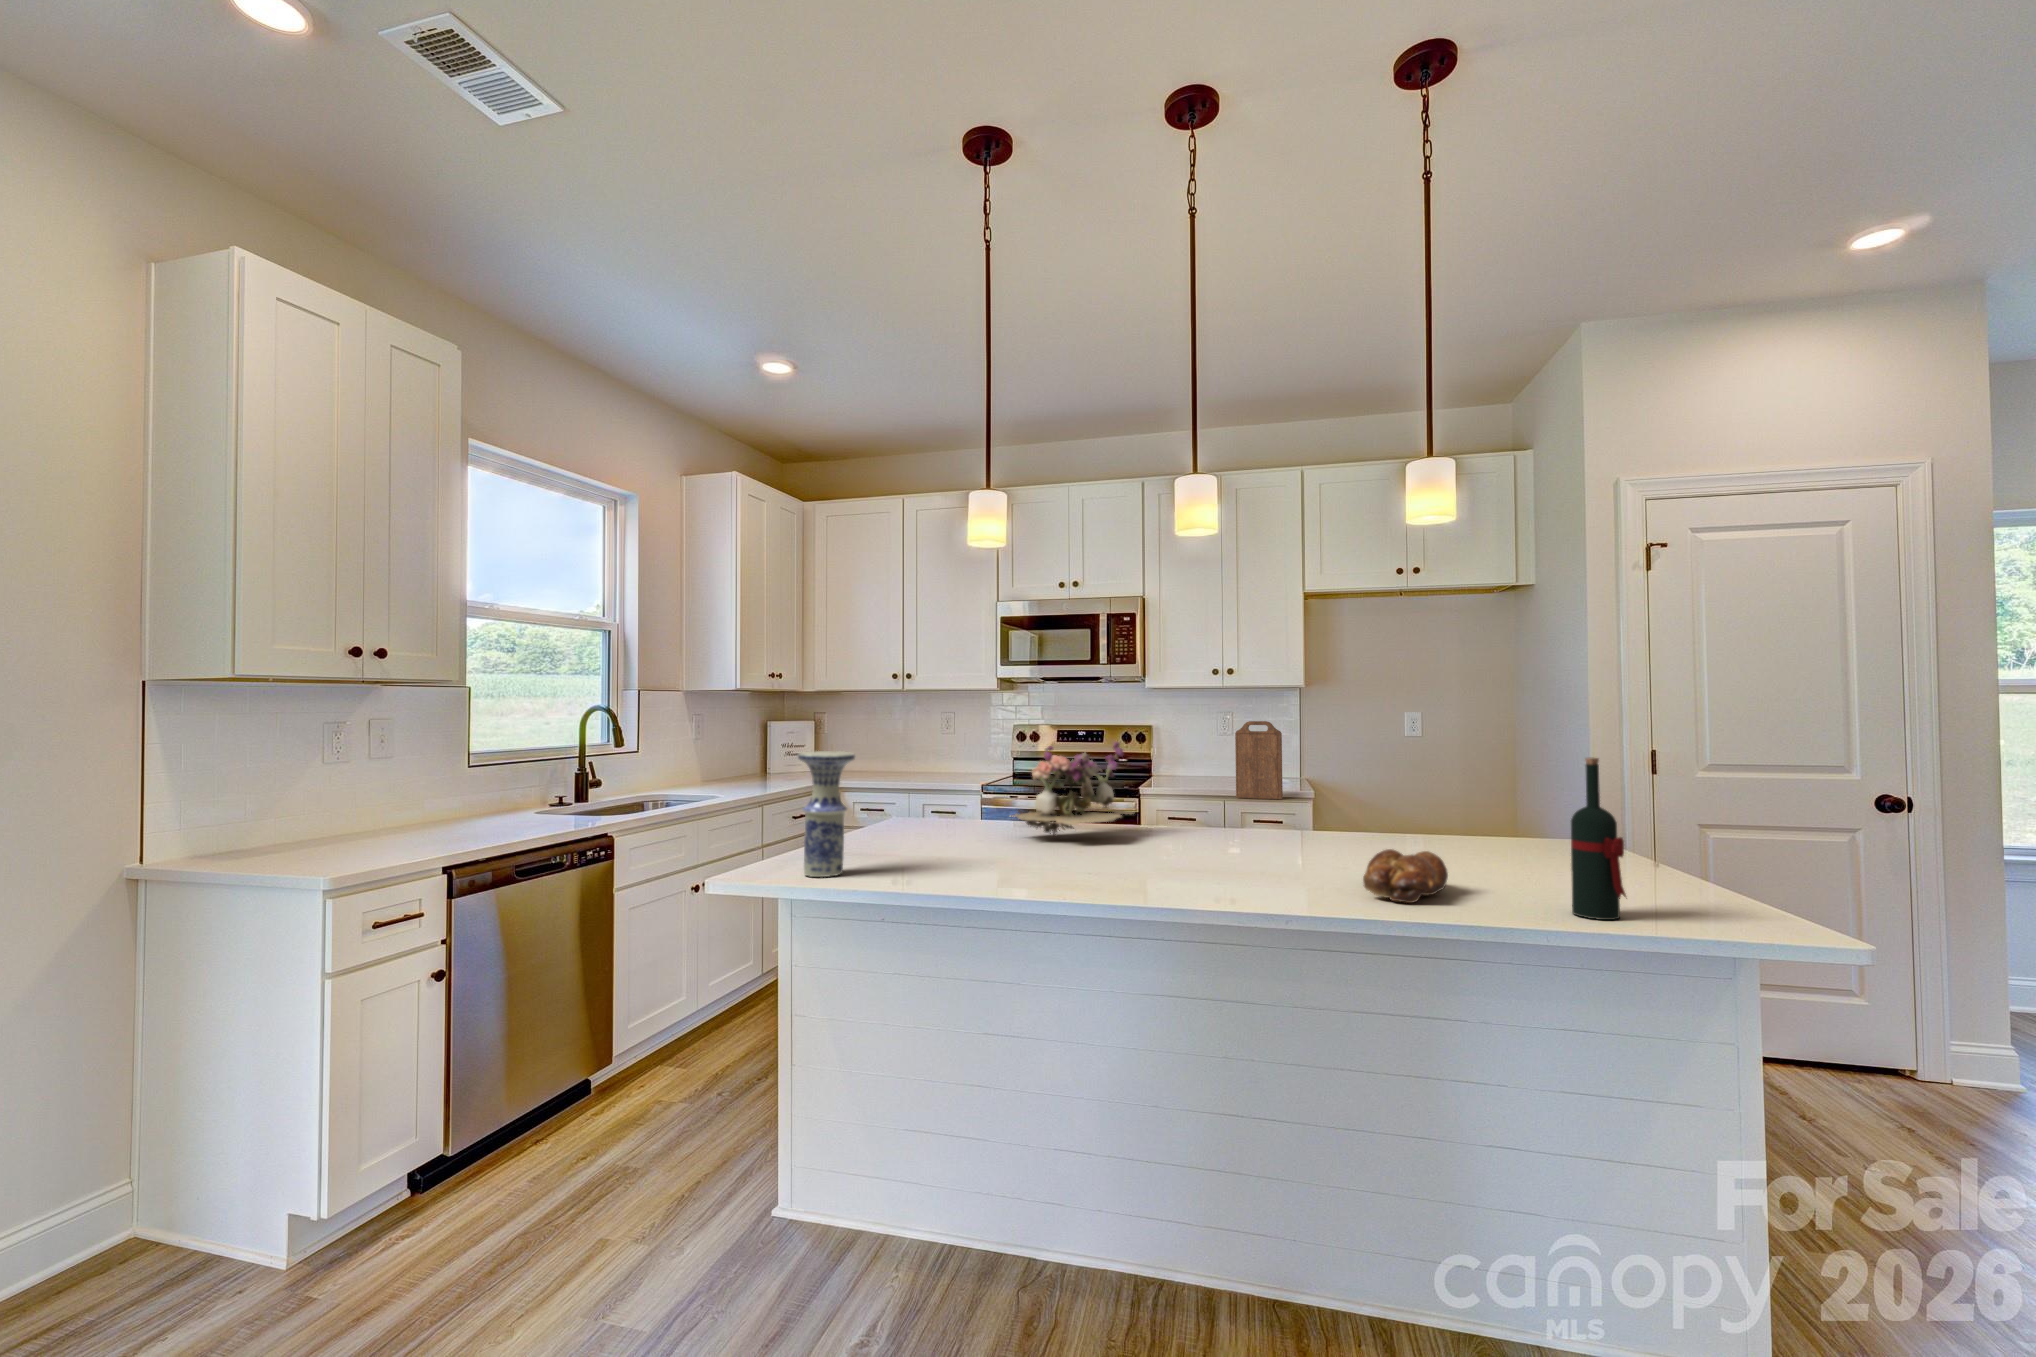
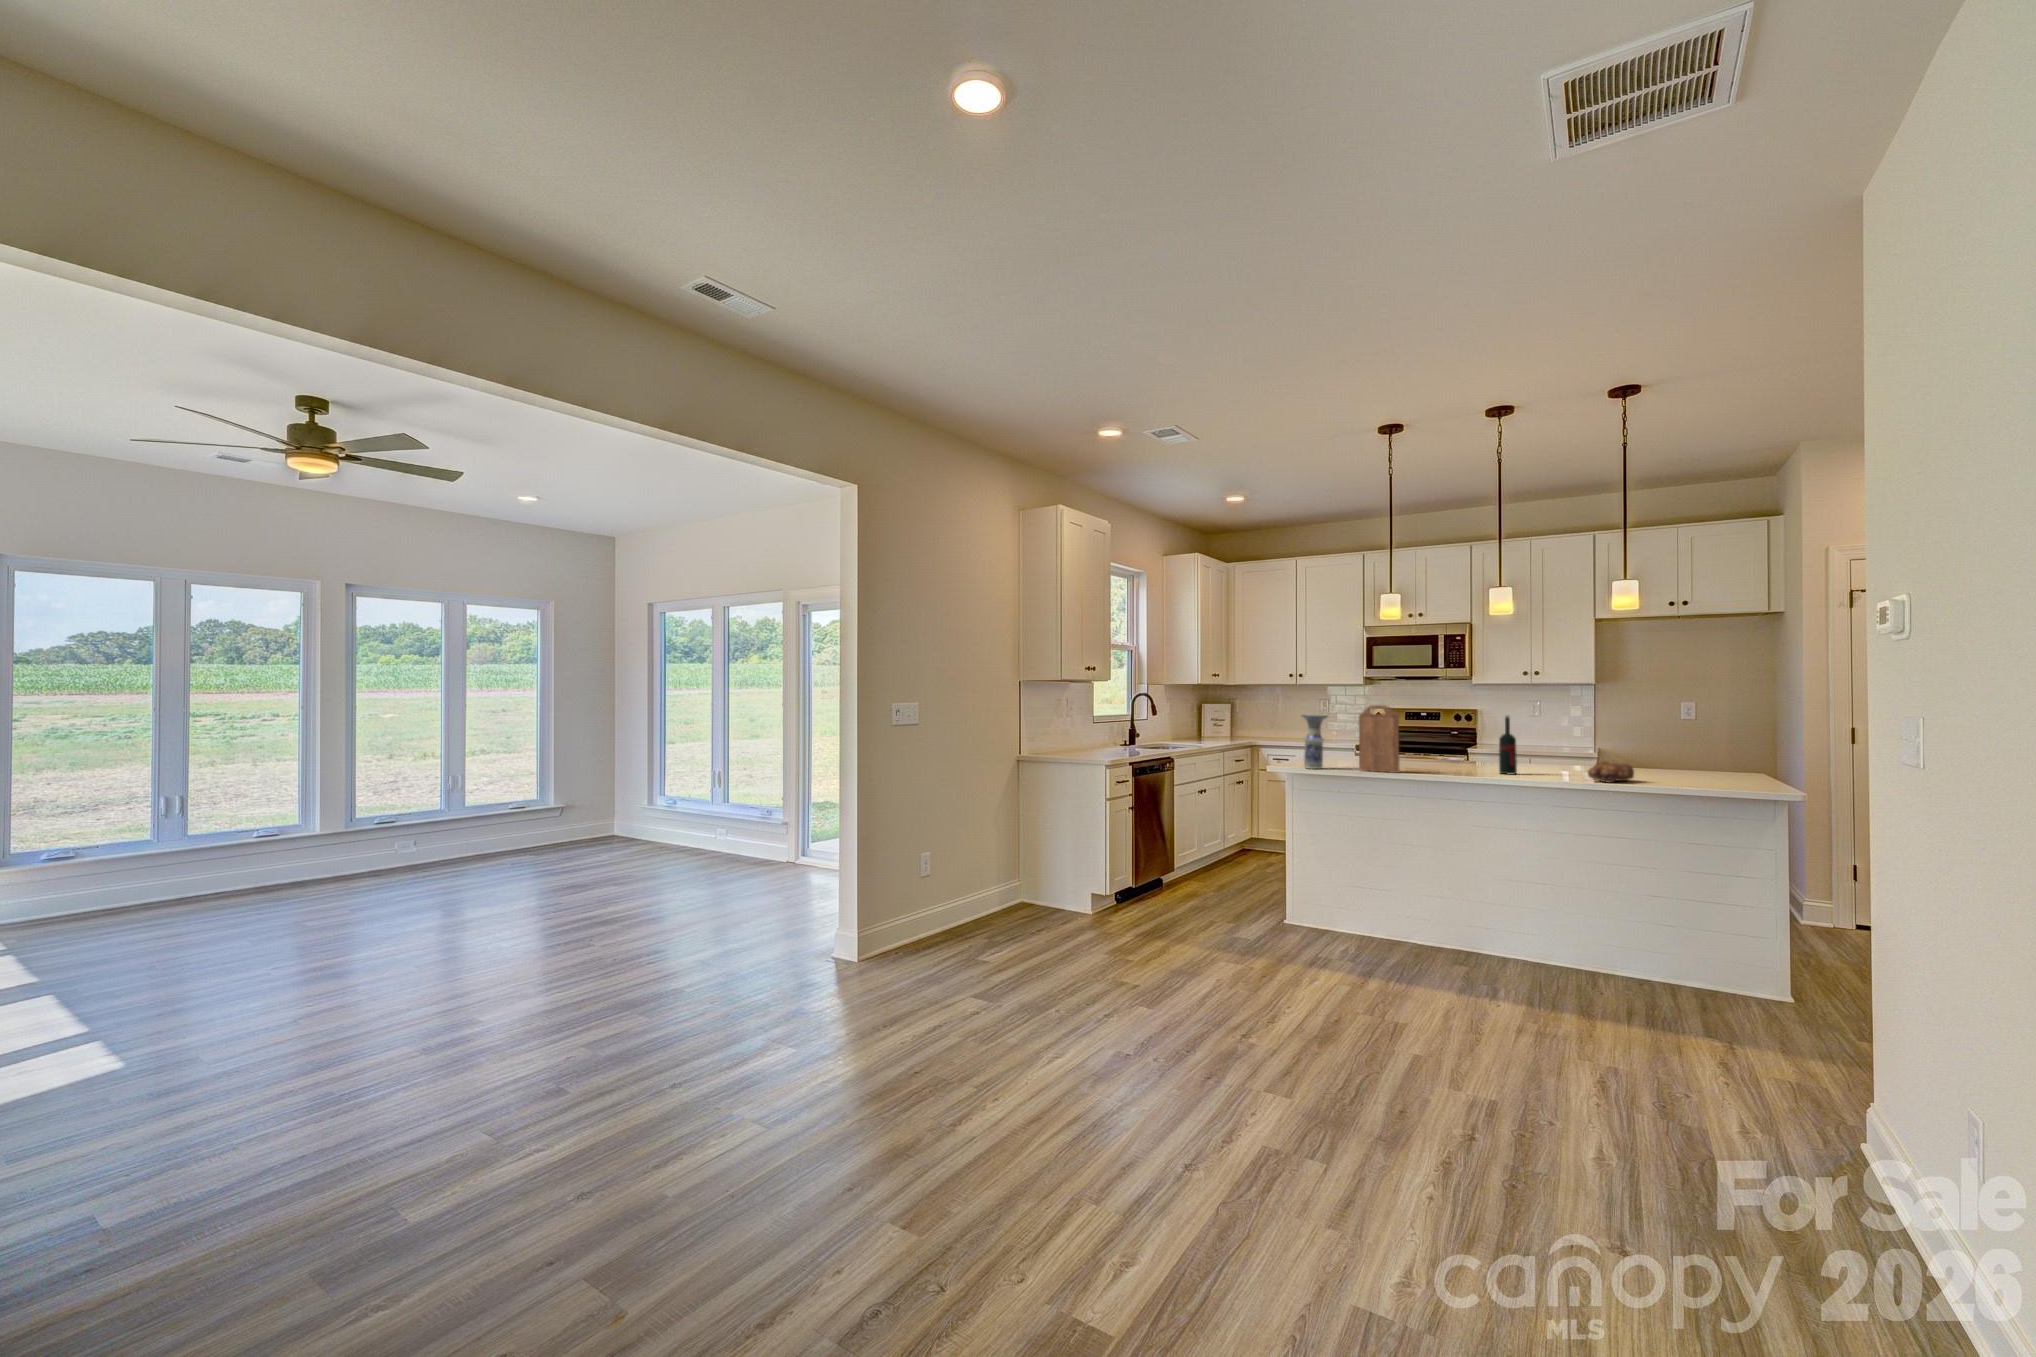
cutting board: present [1235,721,1283,799] -> present [1359,705,1399,773]
flower arrangement: present [1010,742,1133,837] -> none [1394,713,1468,764]
wine bottle: present [1571,757,1626,920] -> present [1499,716,1517,774]

